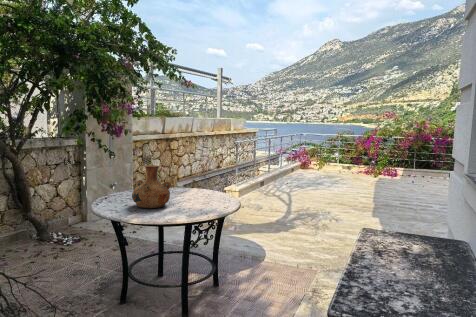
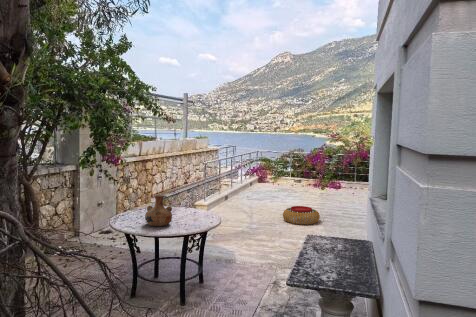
pouf: none [328,193,374,215] -> present [283,206,320,225]

